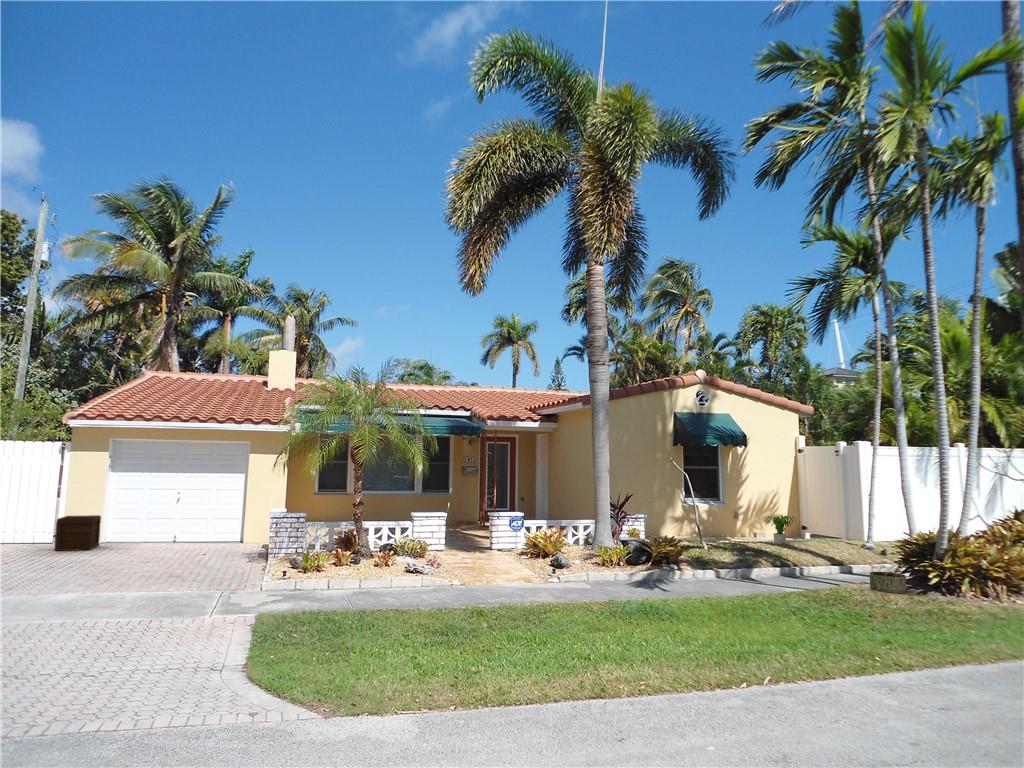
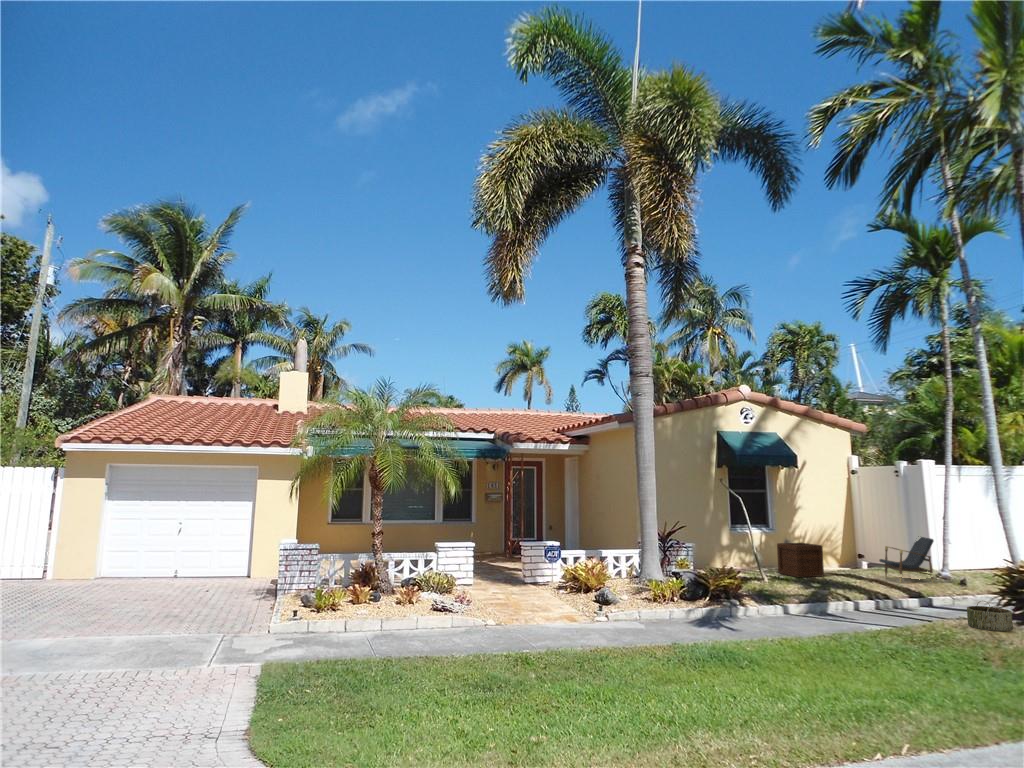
lounge chair: none [814,510,862,552] -> present [879,536,934,583]
wooden crate: present [54,515,101,551] -> present [777,543,824,577]
potted plant: present [765,515,794,543] -> none [822,543,857,574]

